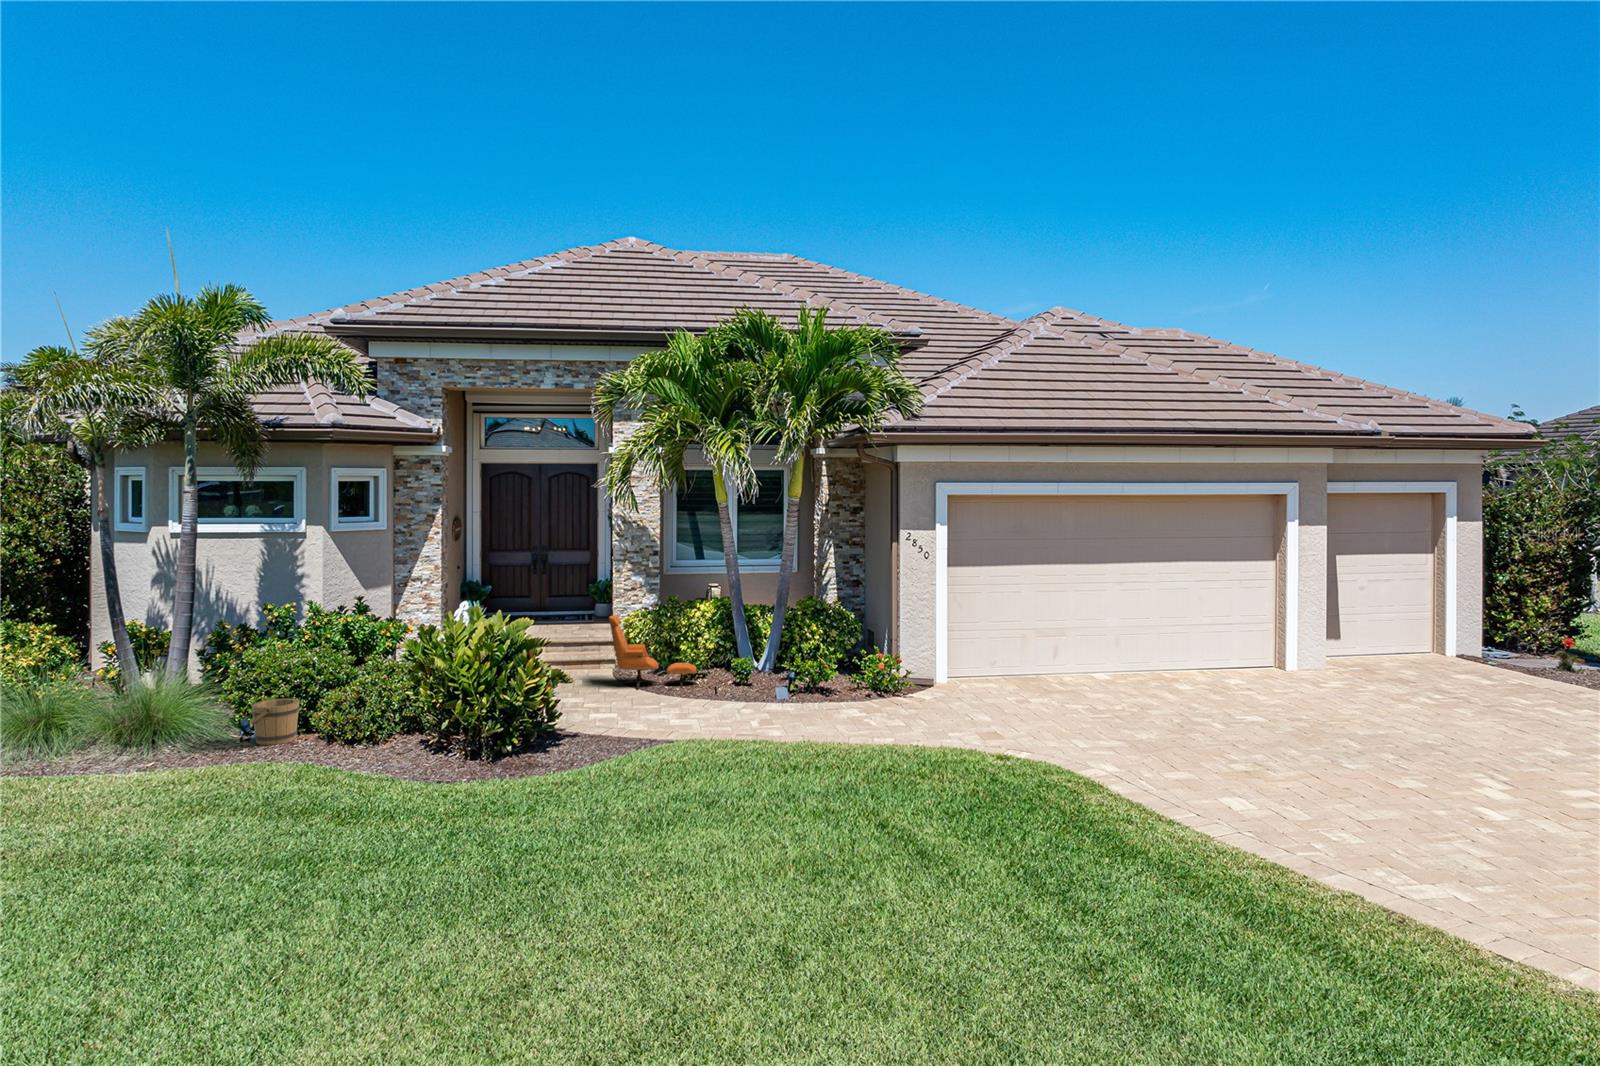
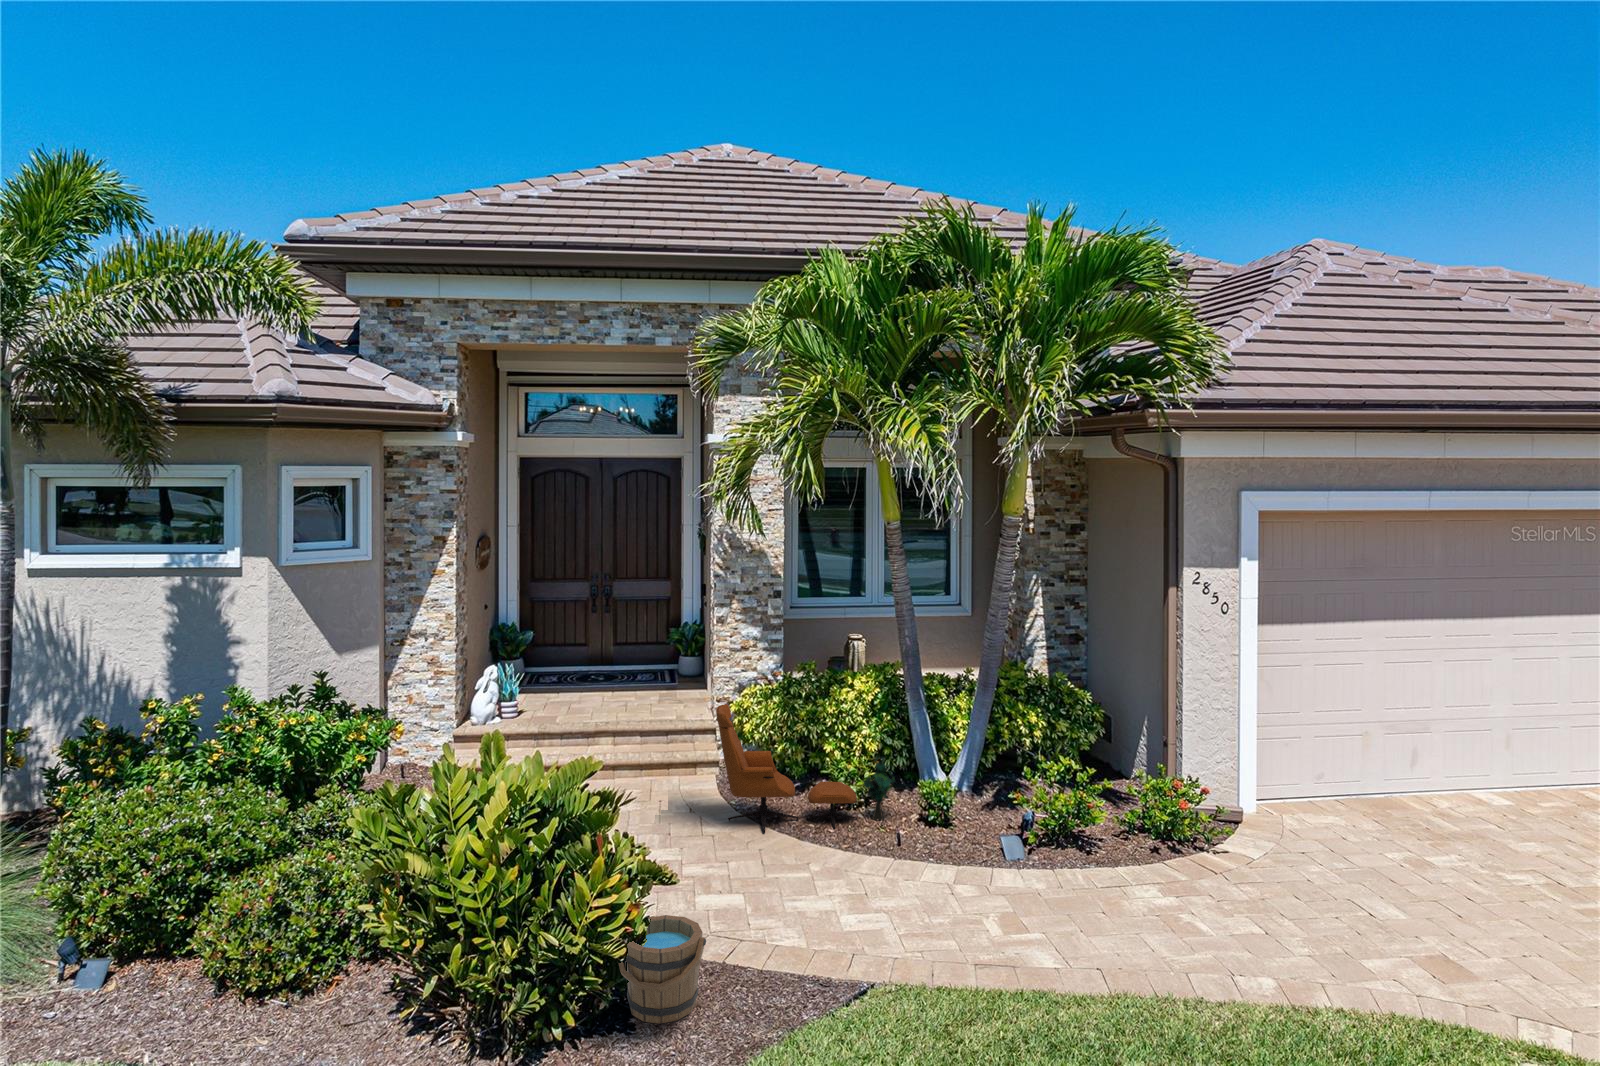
decorative plant: none [699,646,721,684] -> present [862,756,895,820]
bucket: present [249,698,300,745] -> present [619,915,706,1024]

